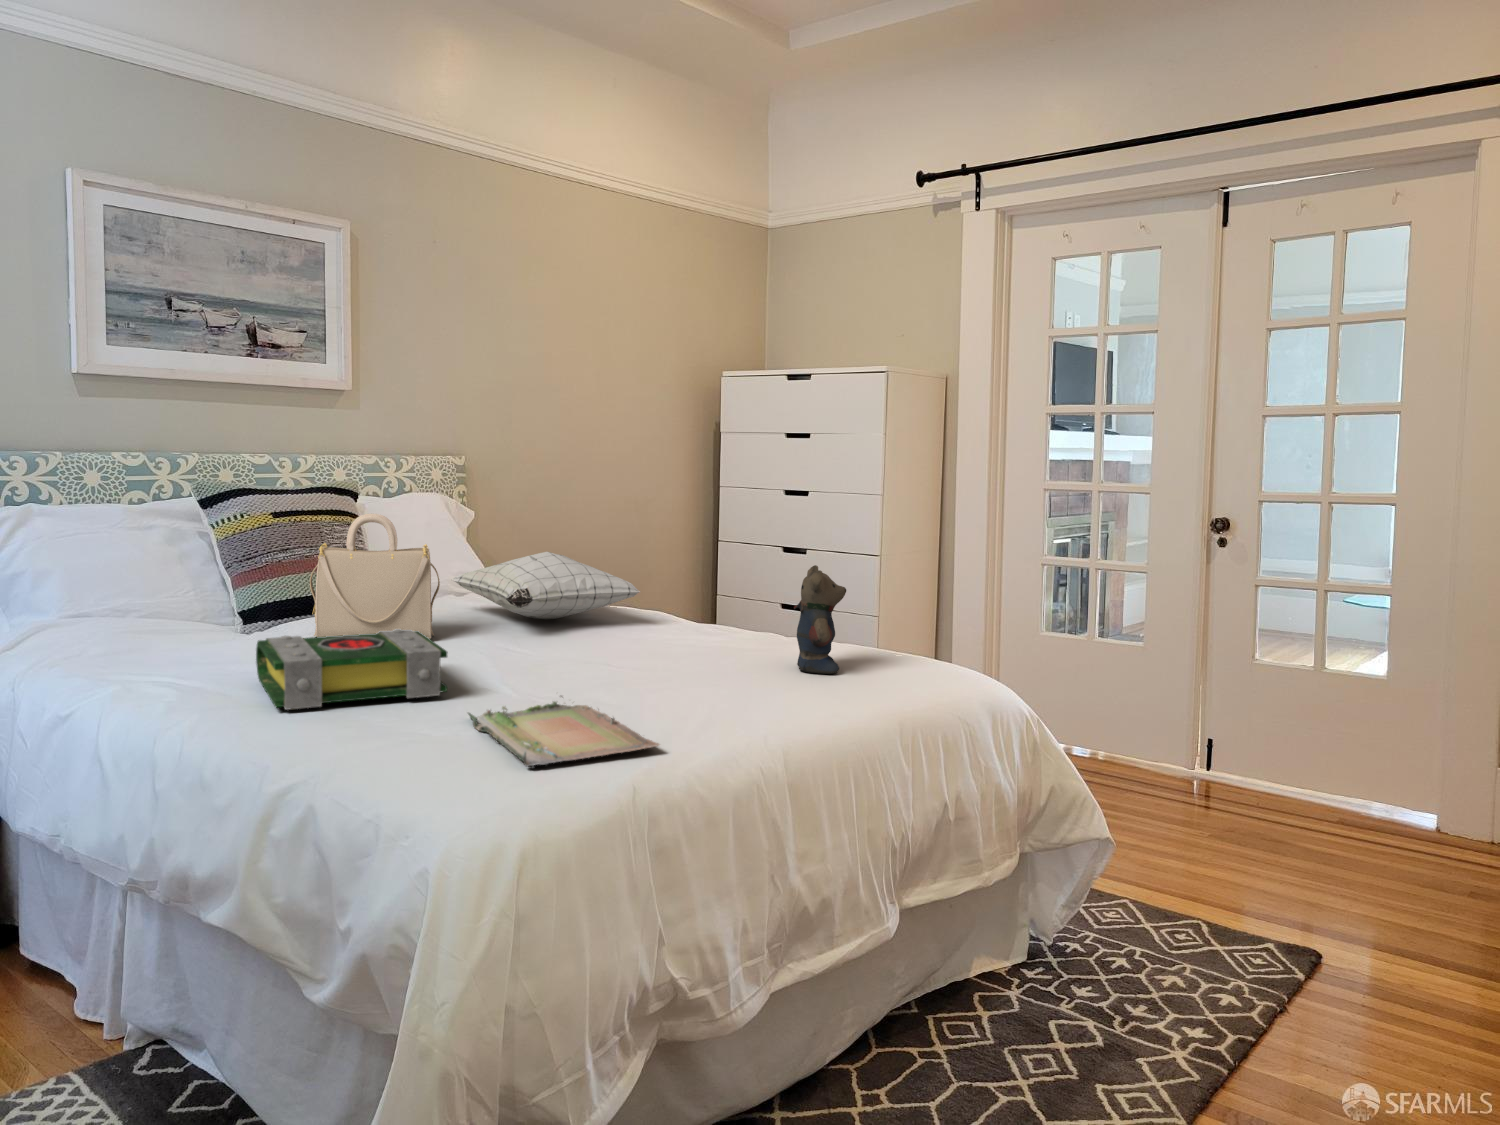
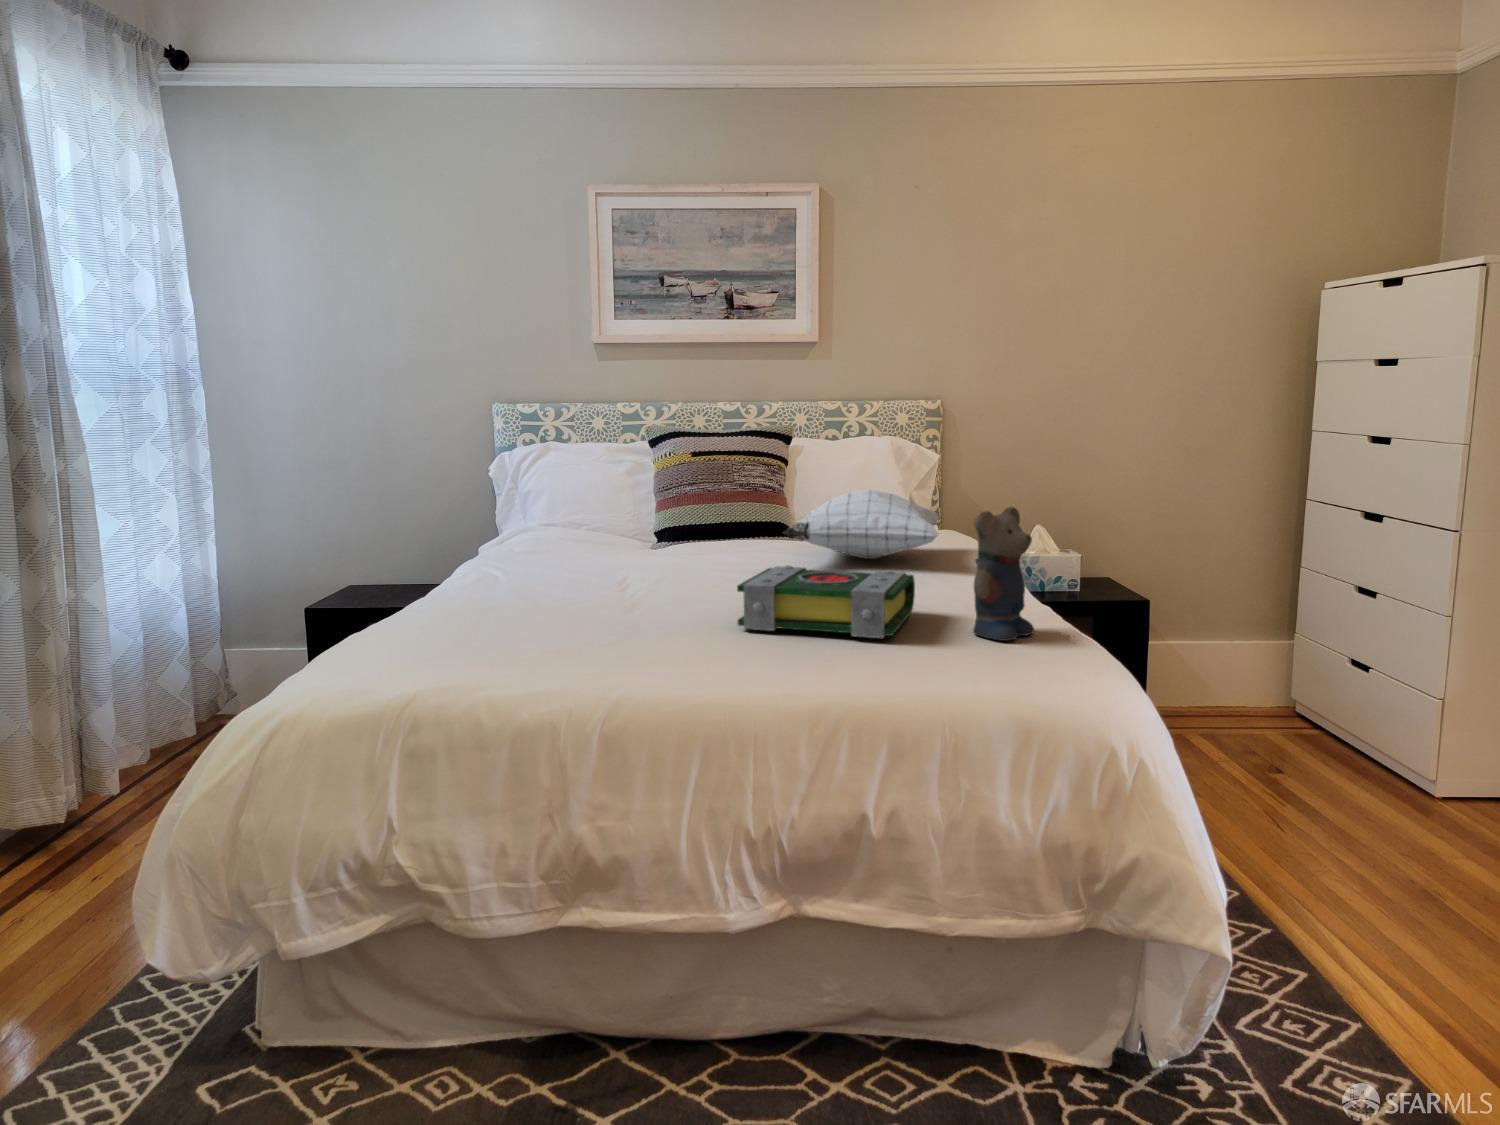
handbag: present [310,514,440,639] -> none [638,446,740,562]
book: present [256,629,447,710] -> present [737,565,915,638]
tray: present [468,696,660,768] -> none [481,605,661,657]

